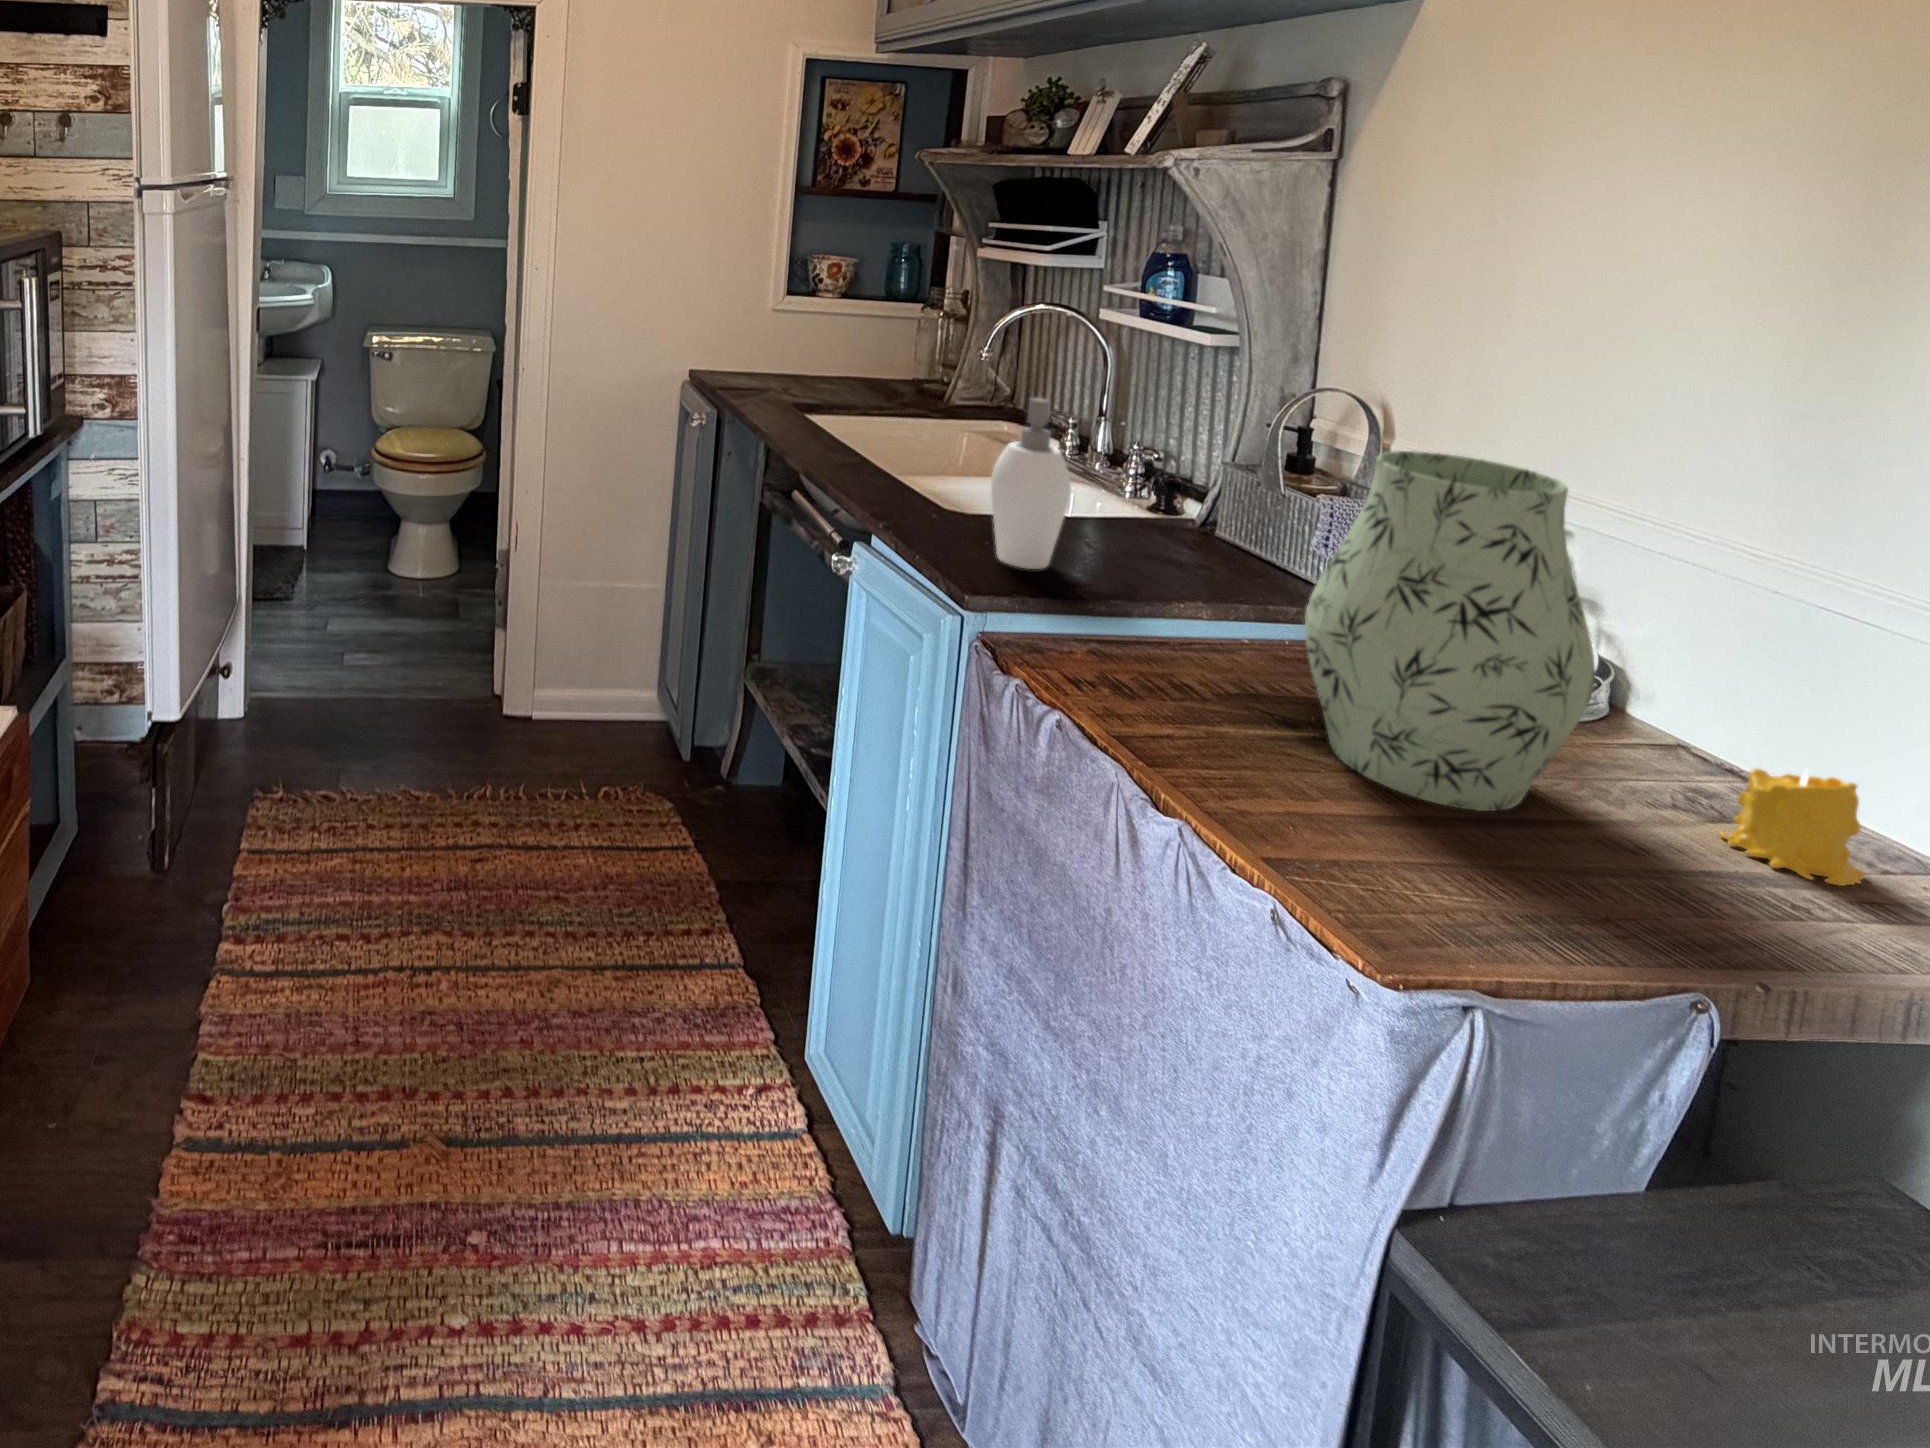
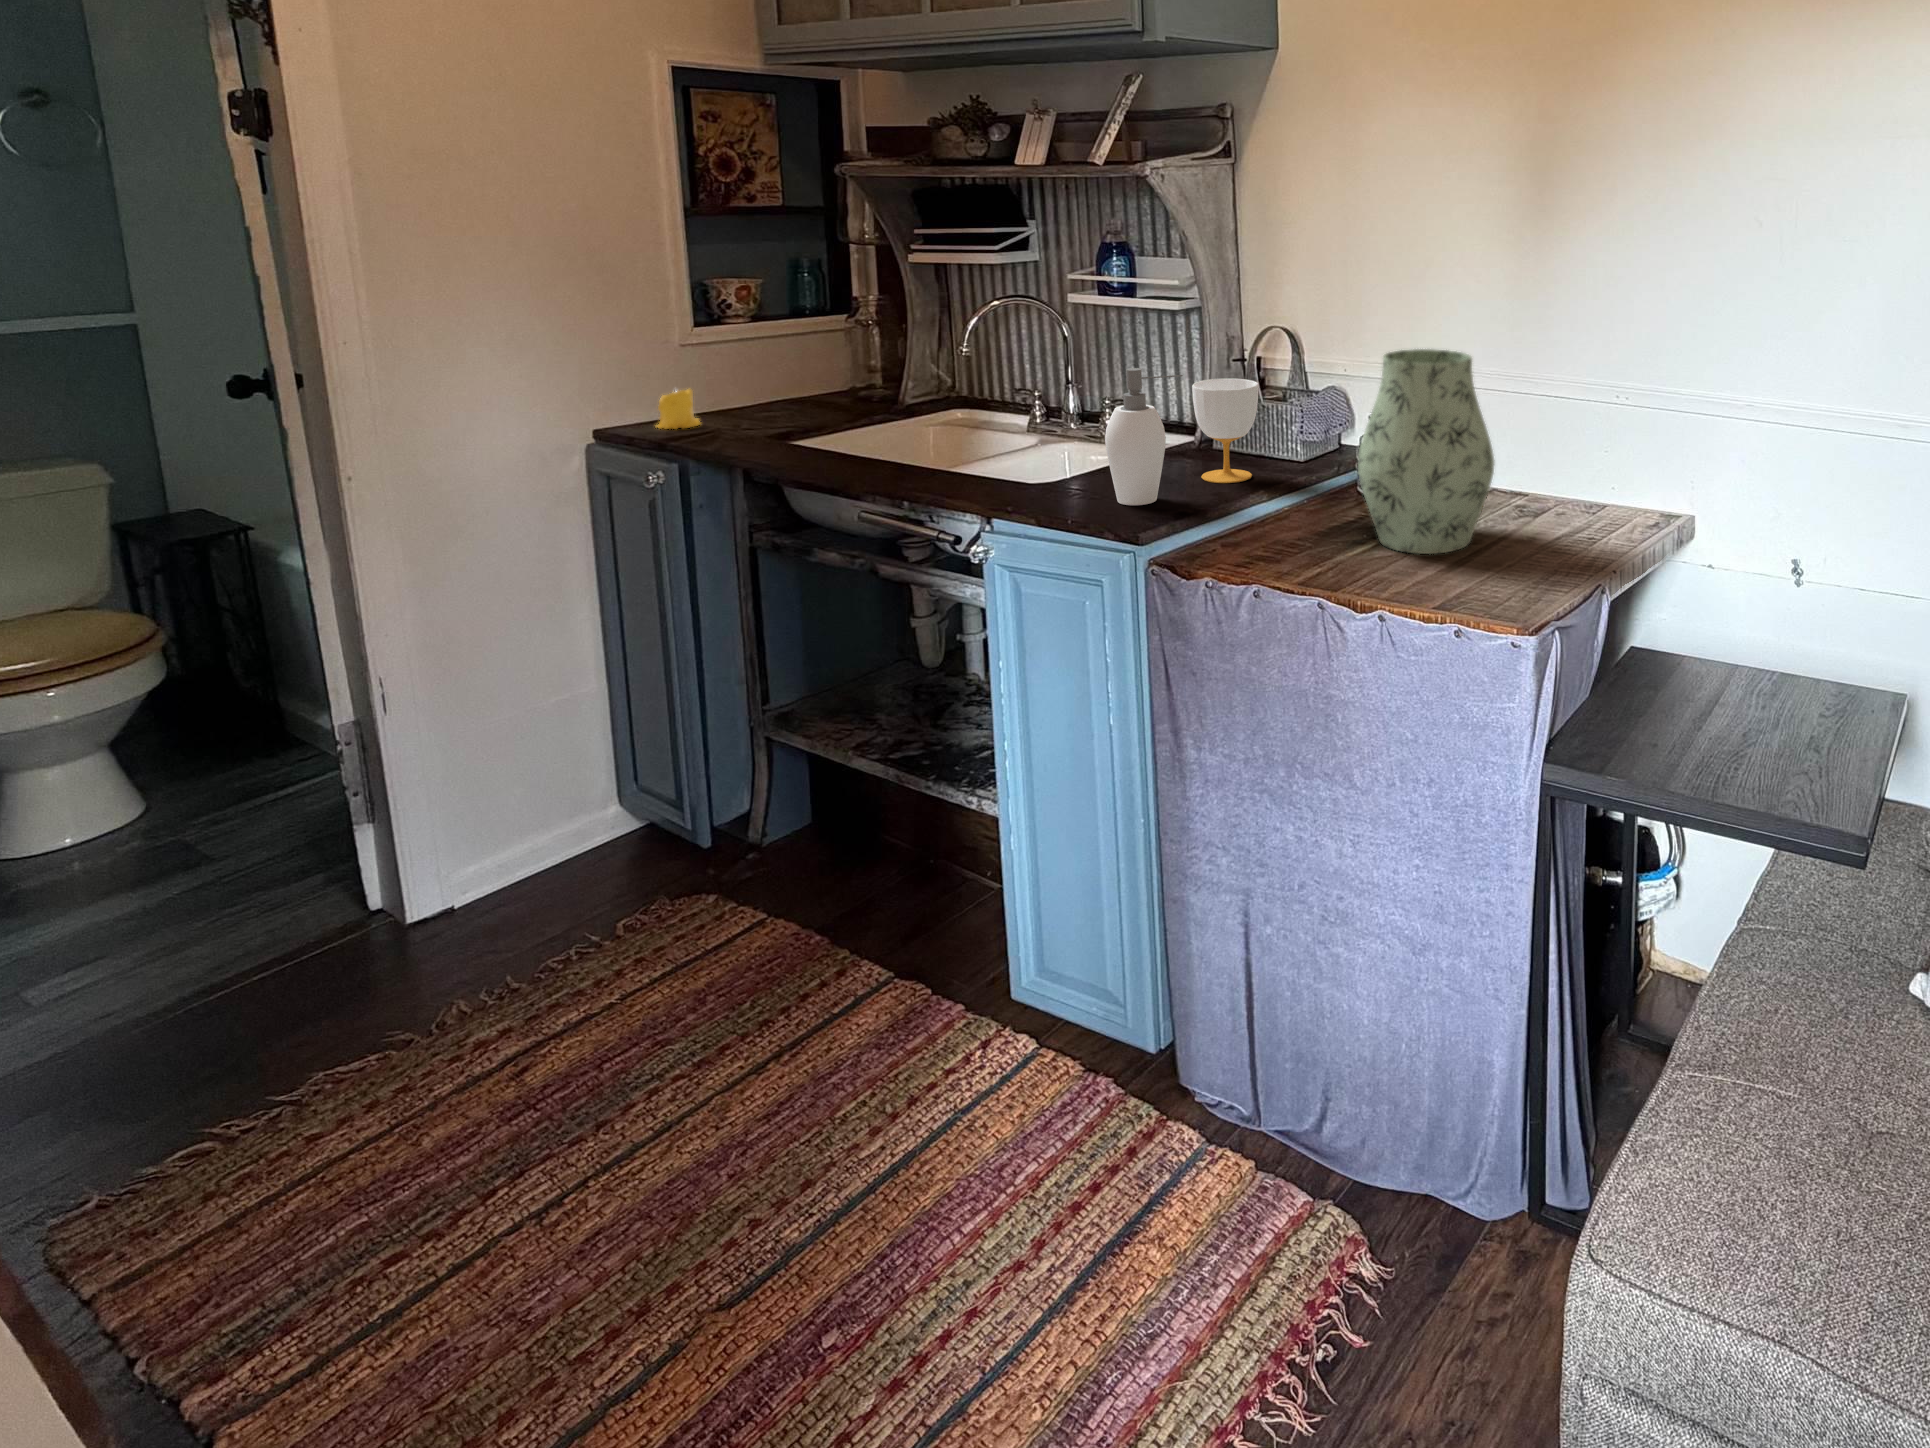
cup: none [1146,438,1251,585] -> present [1192,378,1259,483]
candle: present [1719,769,1865,886] -> present [657,389,700,429]

